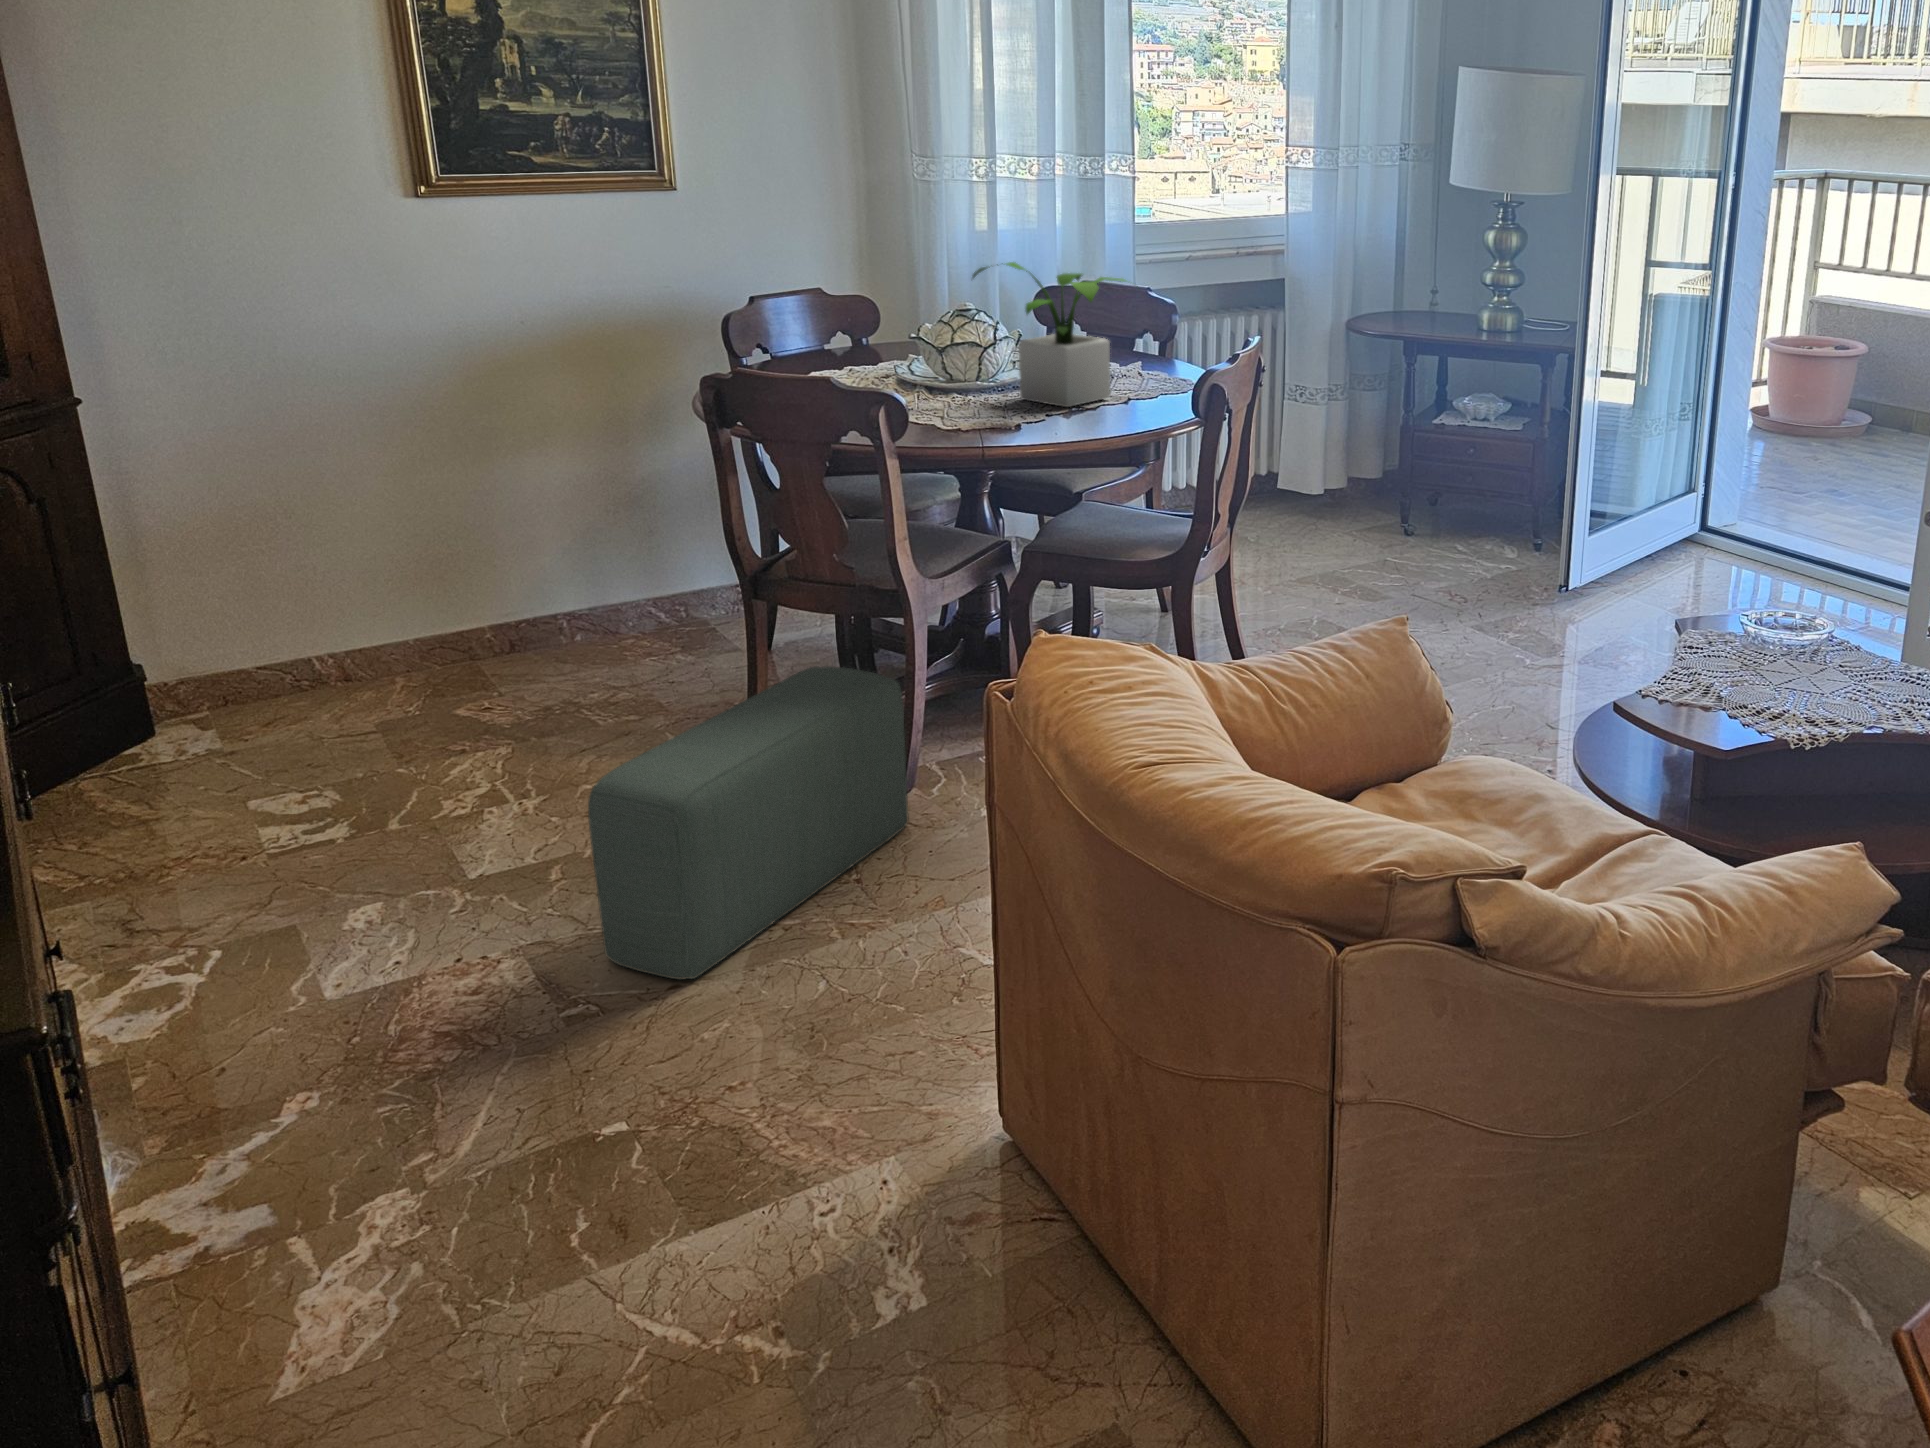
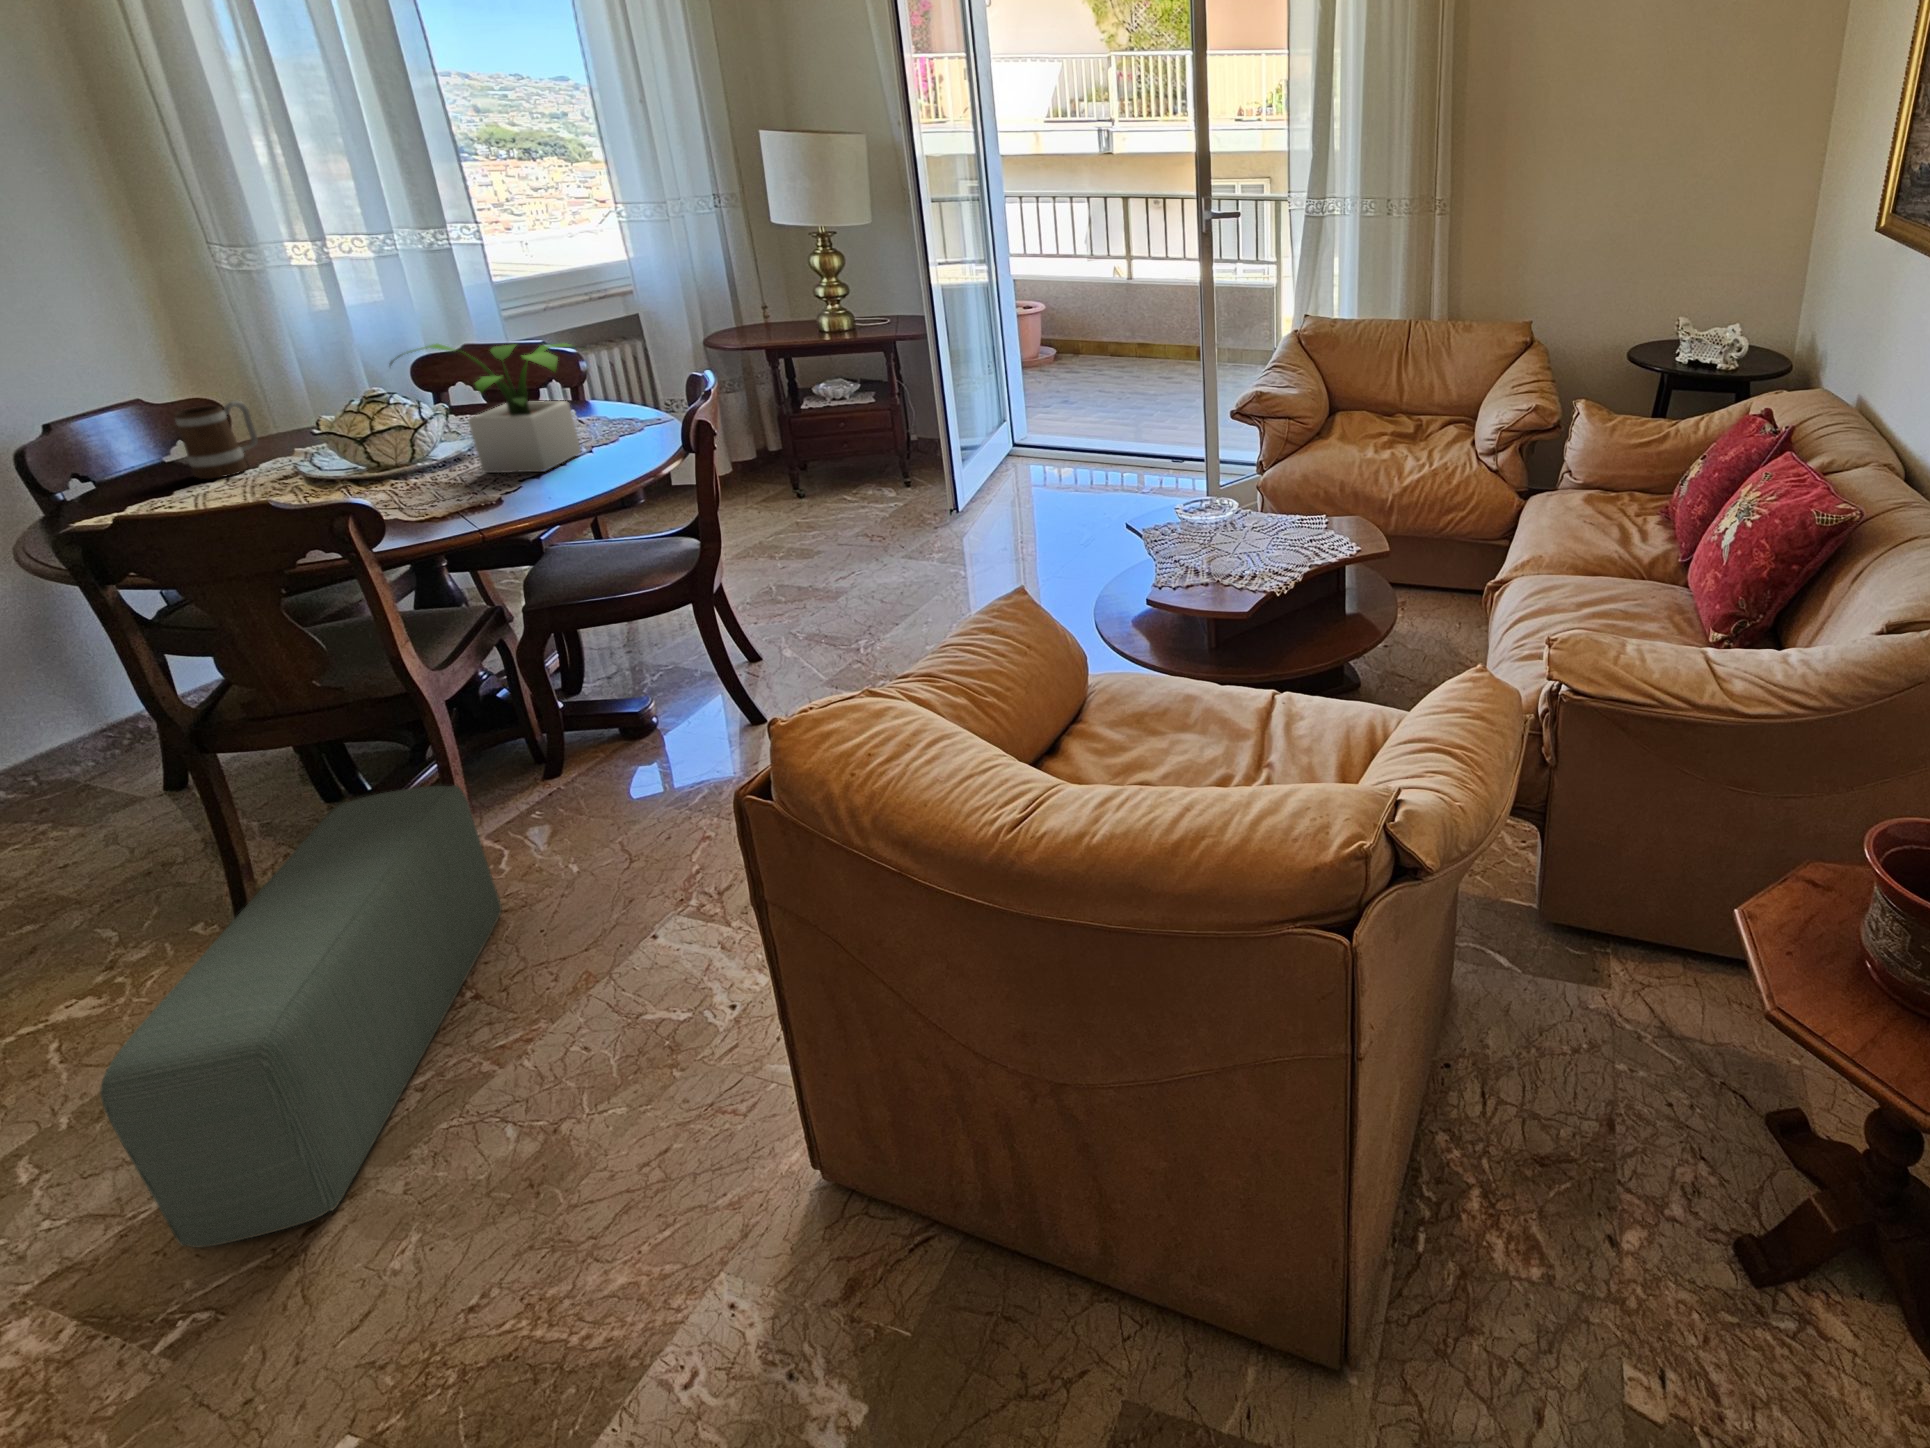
mug: none [827,298,880,367] -> present [175,401,258,479]

